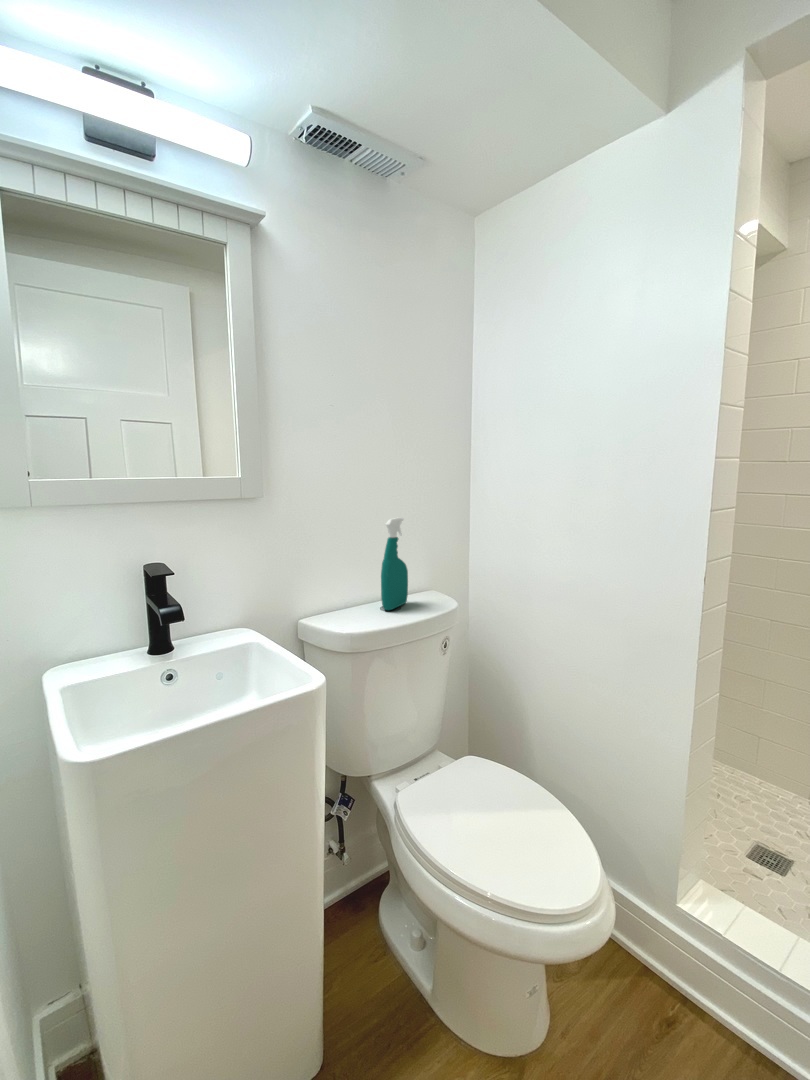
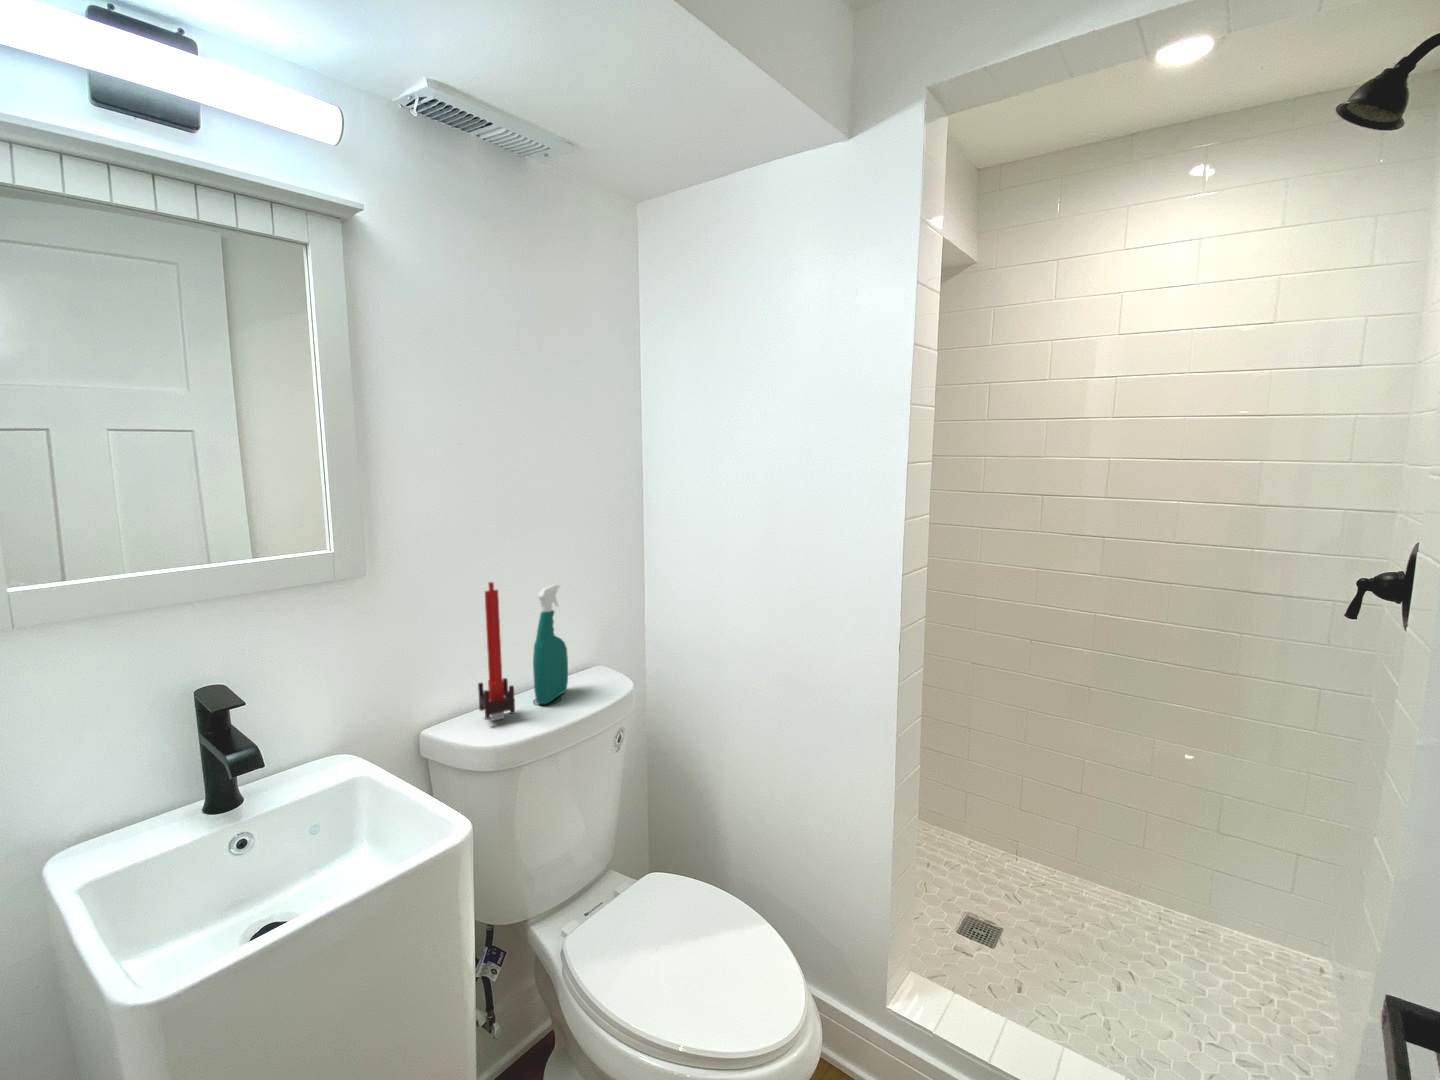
candle: none [339,509,366,618] -> present [478,582,515,721]

